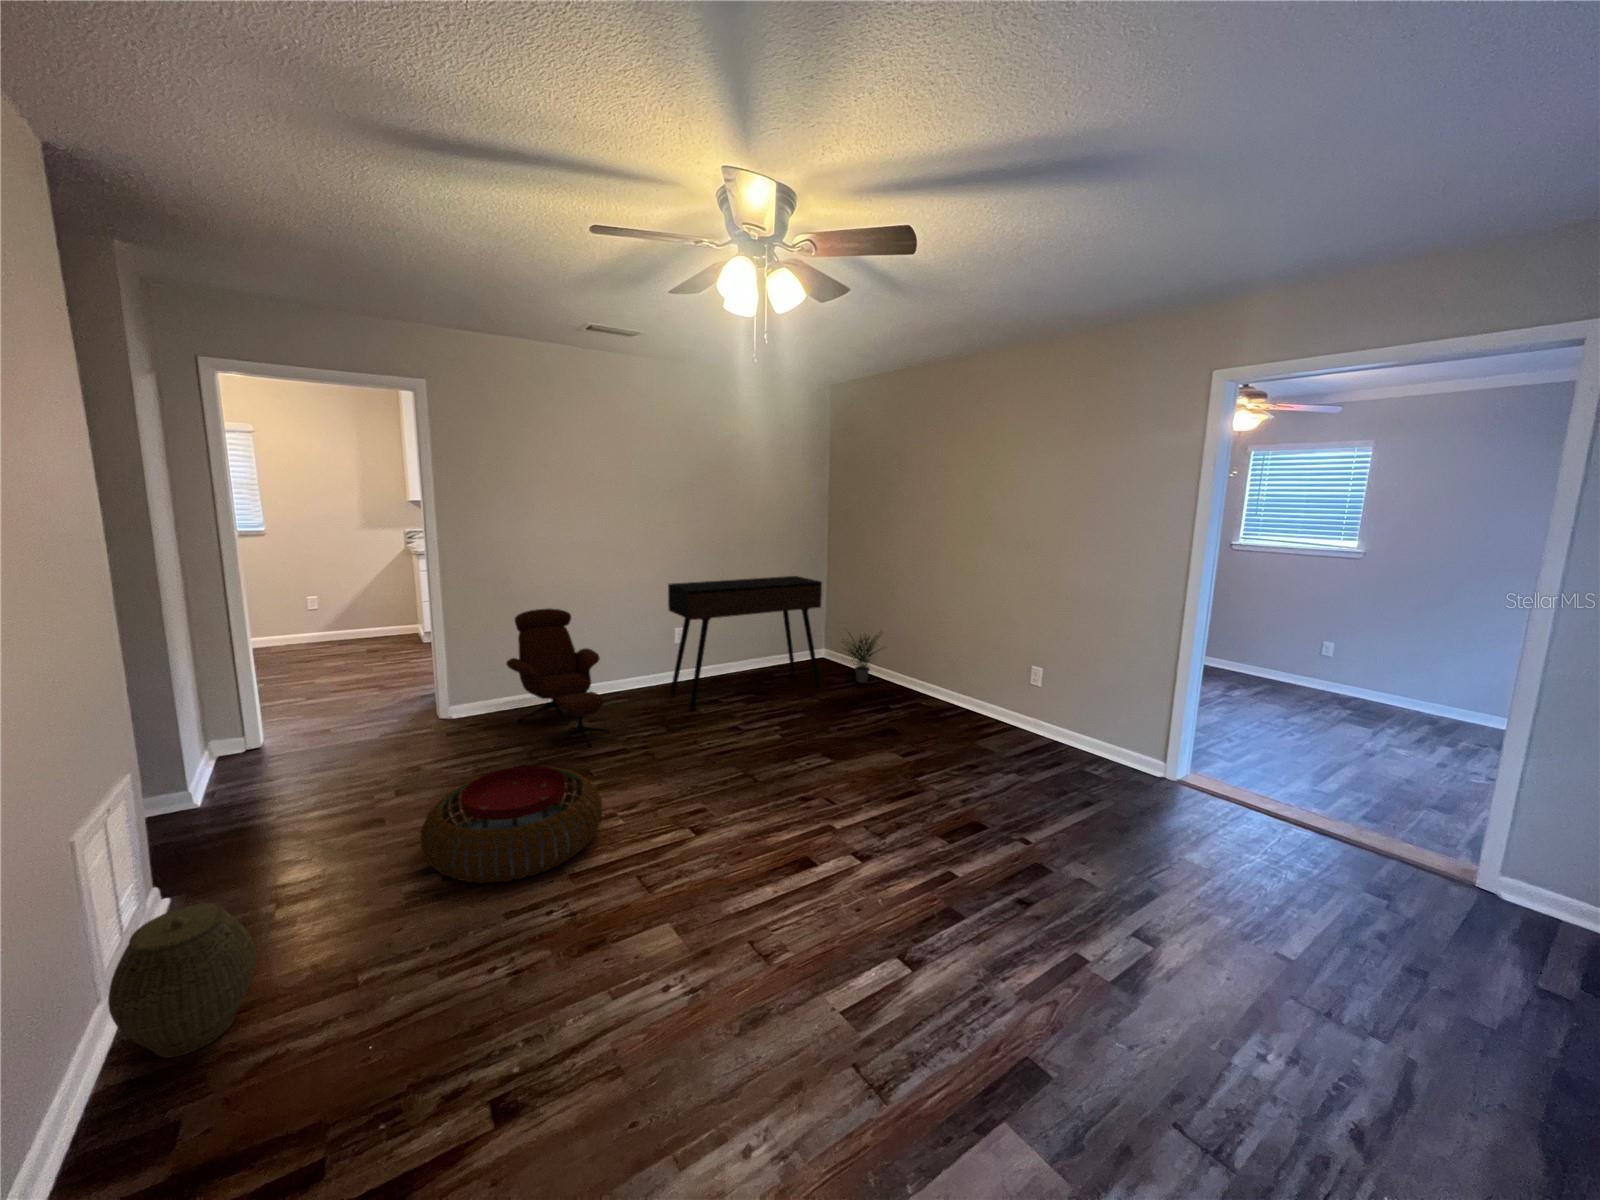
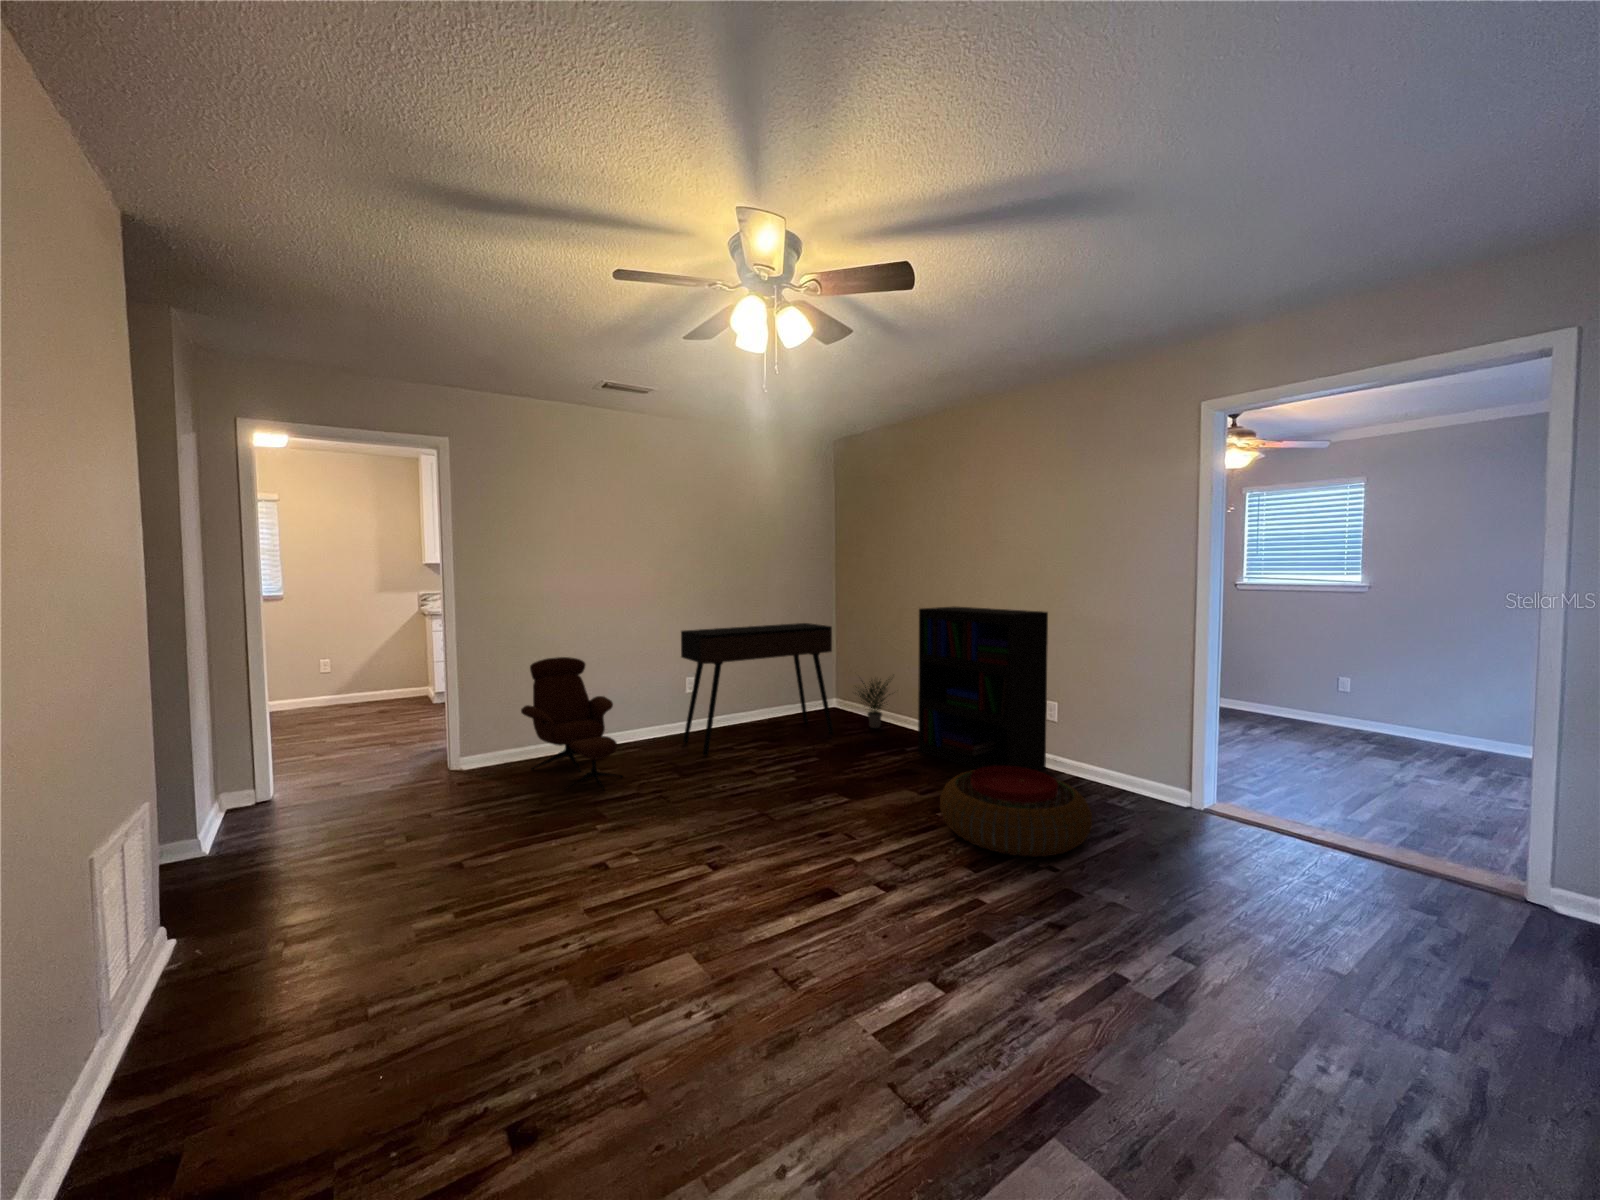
bookshelf: none [903,566,1040,744] -> present [918,606,1048,771]
pouf: present [420,766,603,883] -> present [940,766,1092,857]
woven basket: present [108,903,256,1058] -> none [112,924,265,1091]

